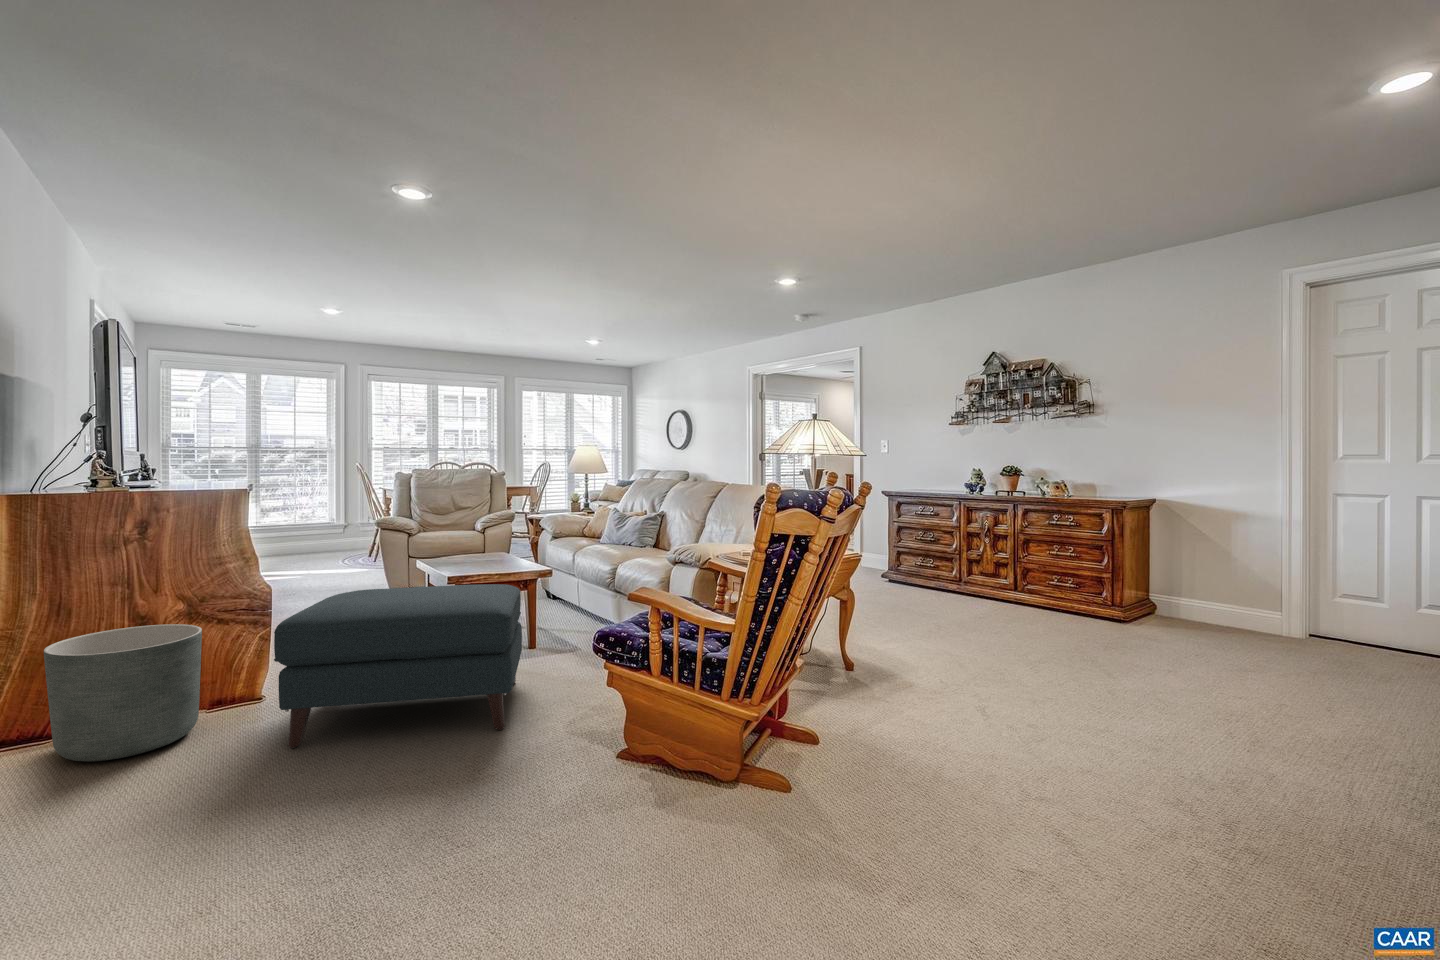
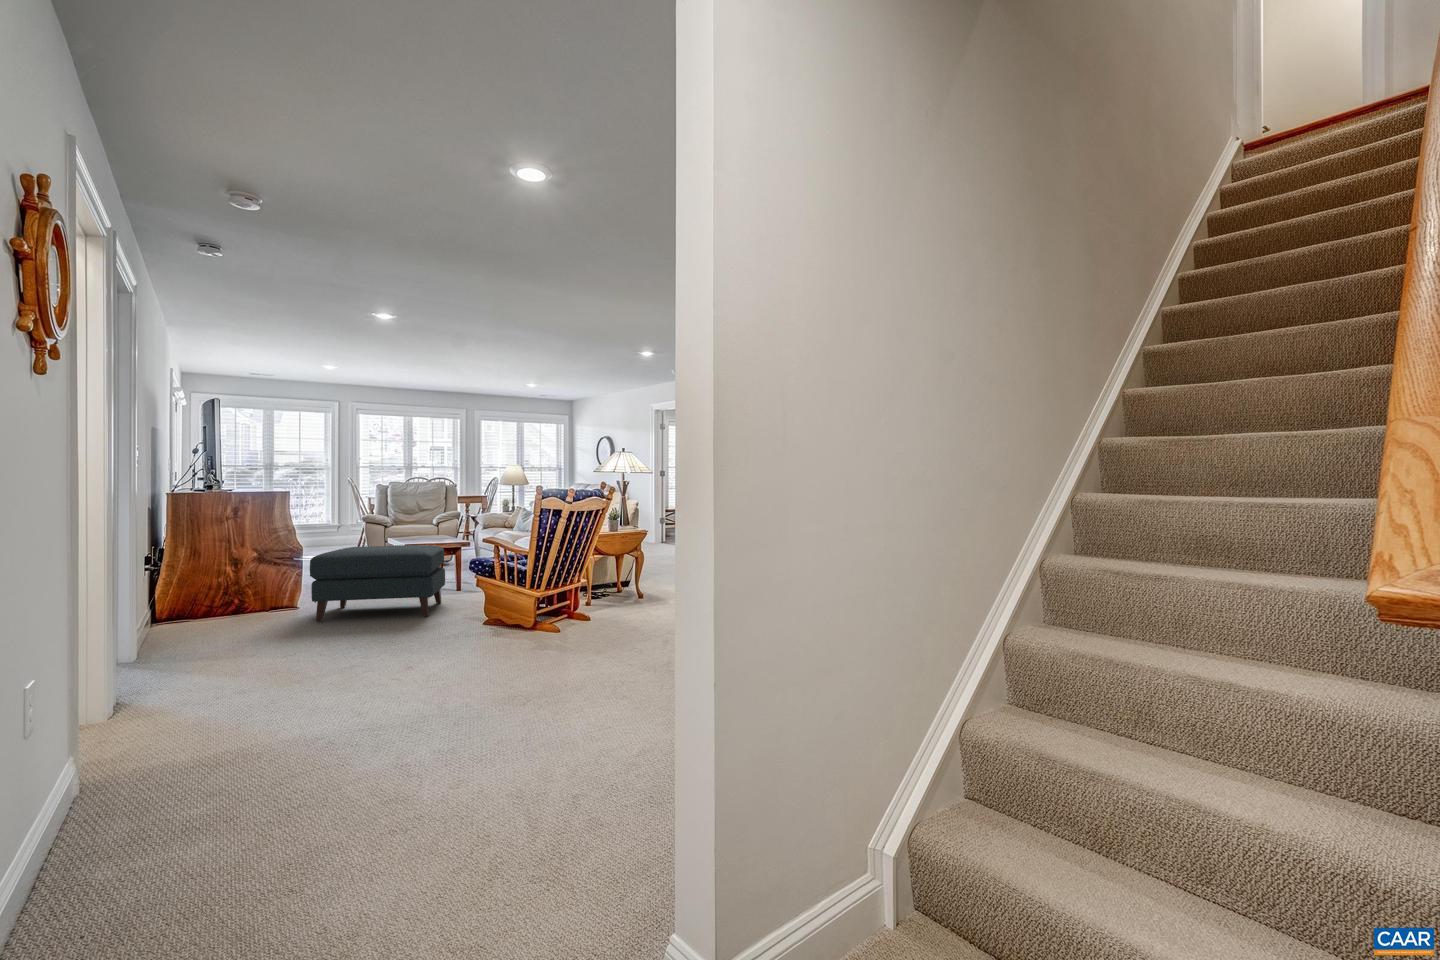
planter: present [44,624,202,761] -> none [196,563,270,625]

